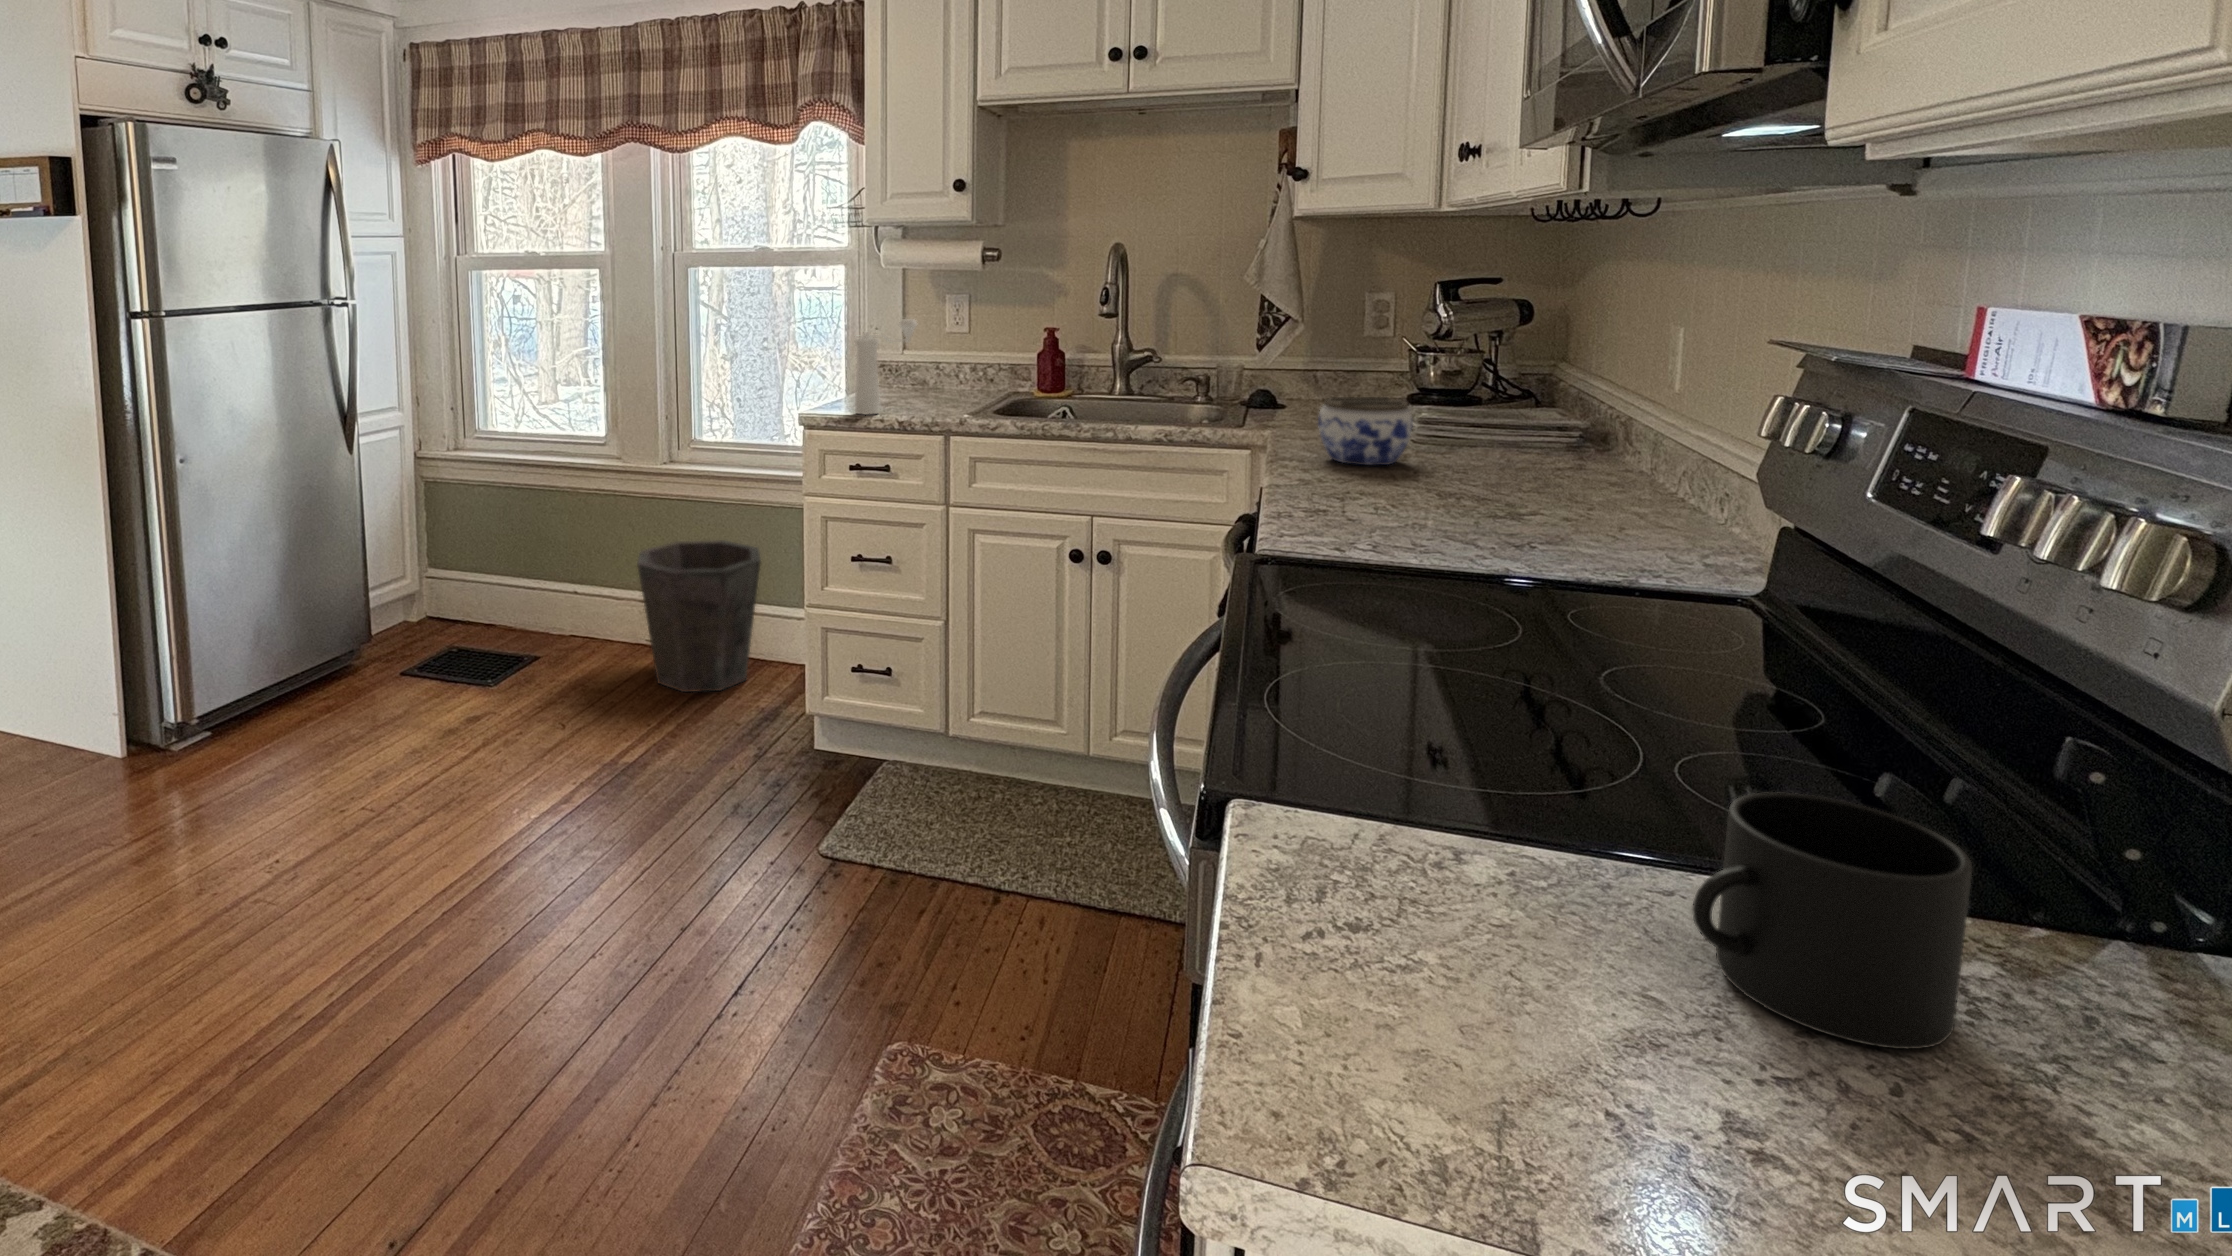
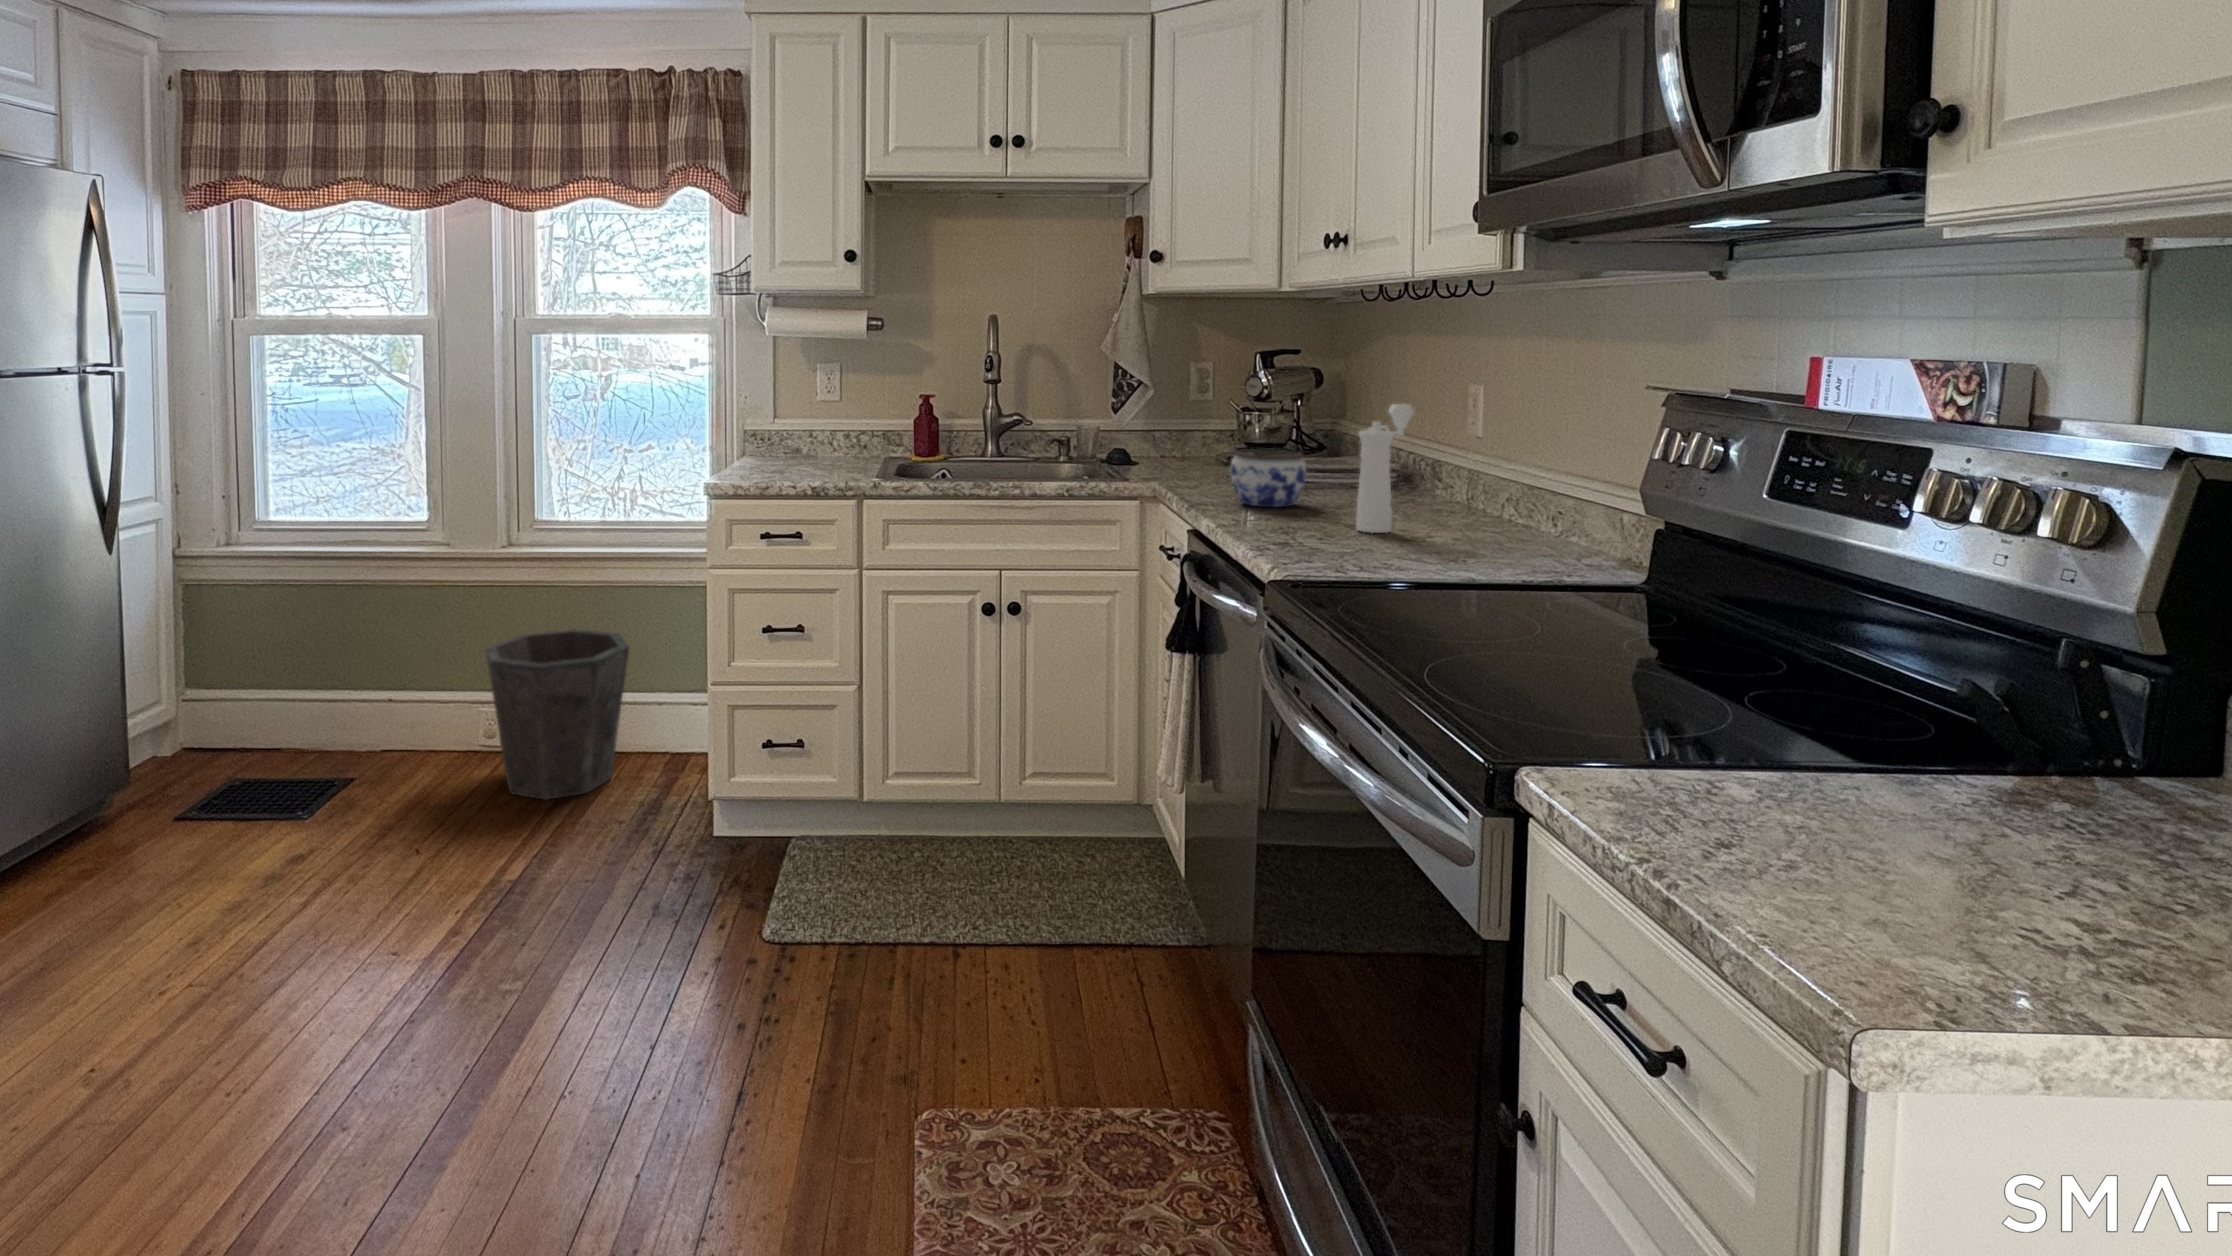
pepper mill: present [855,319,917,415] -> present [1356,404,1414,533]
mug: present [1693,792,1972,1049] -> none [1918,684,2092,844]

